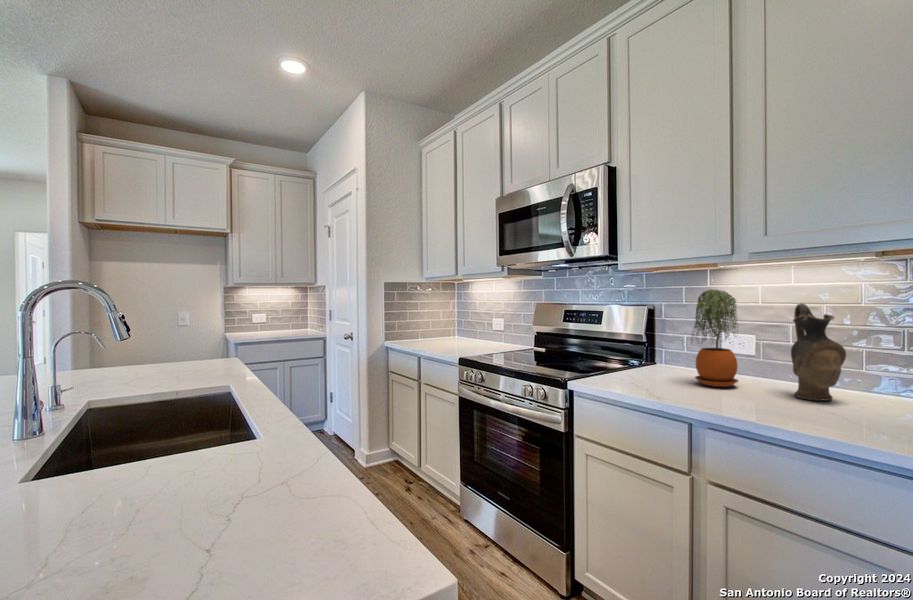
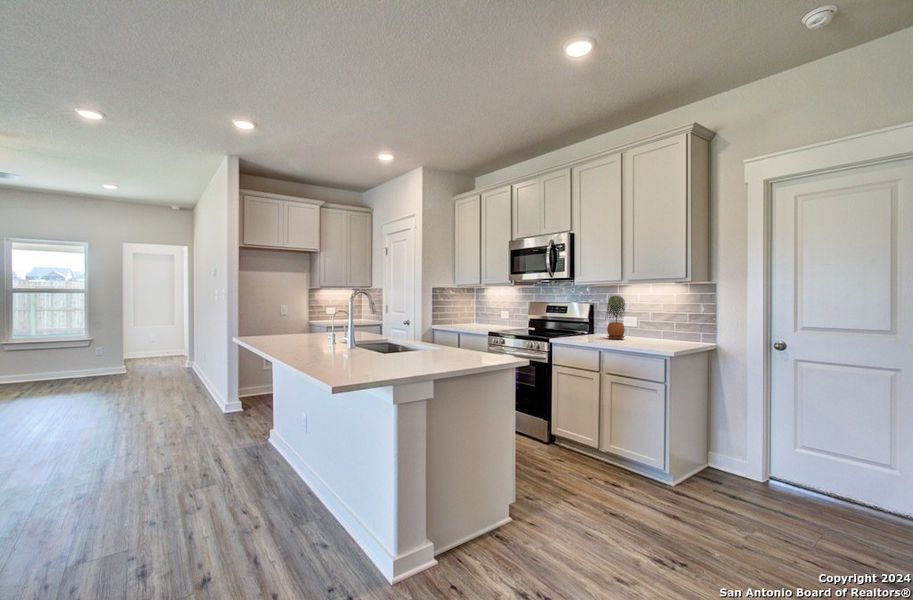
ceramic pitcher: present [791,304,846,400] -> none [643,302,662,342]

